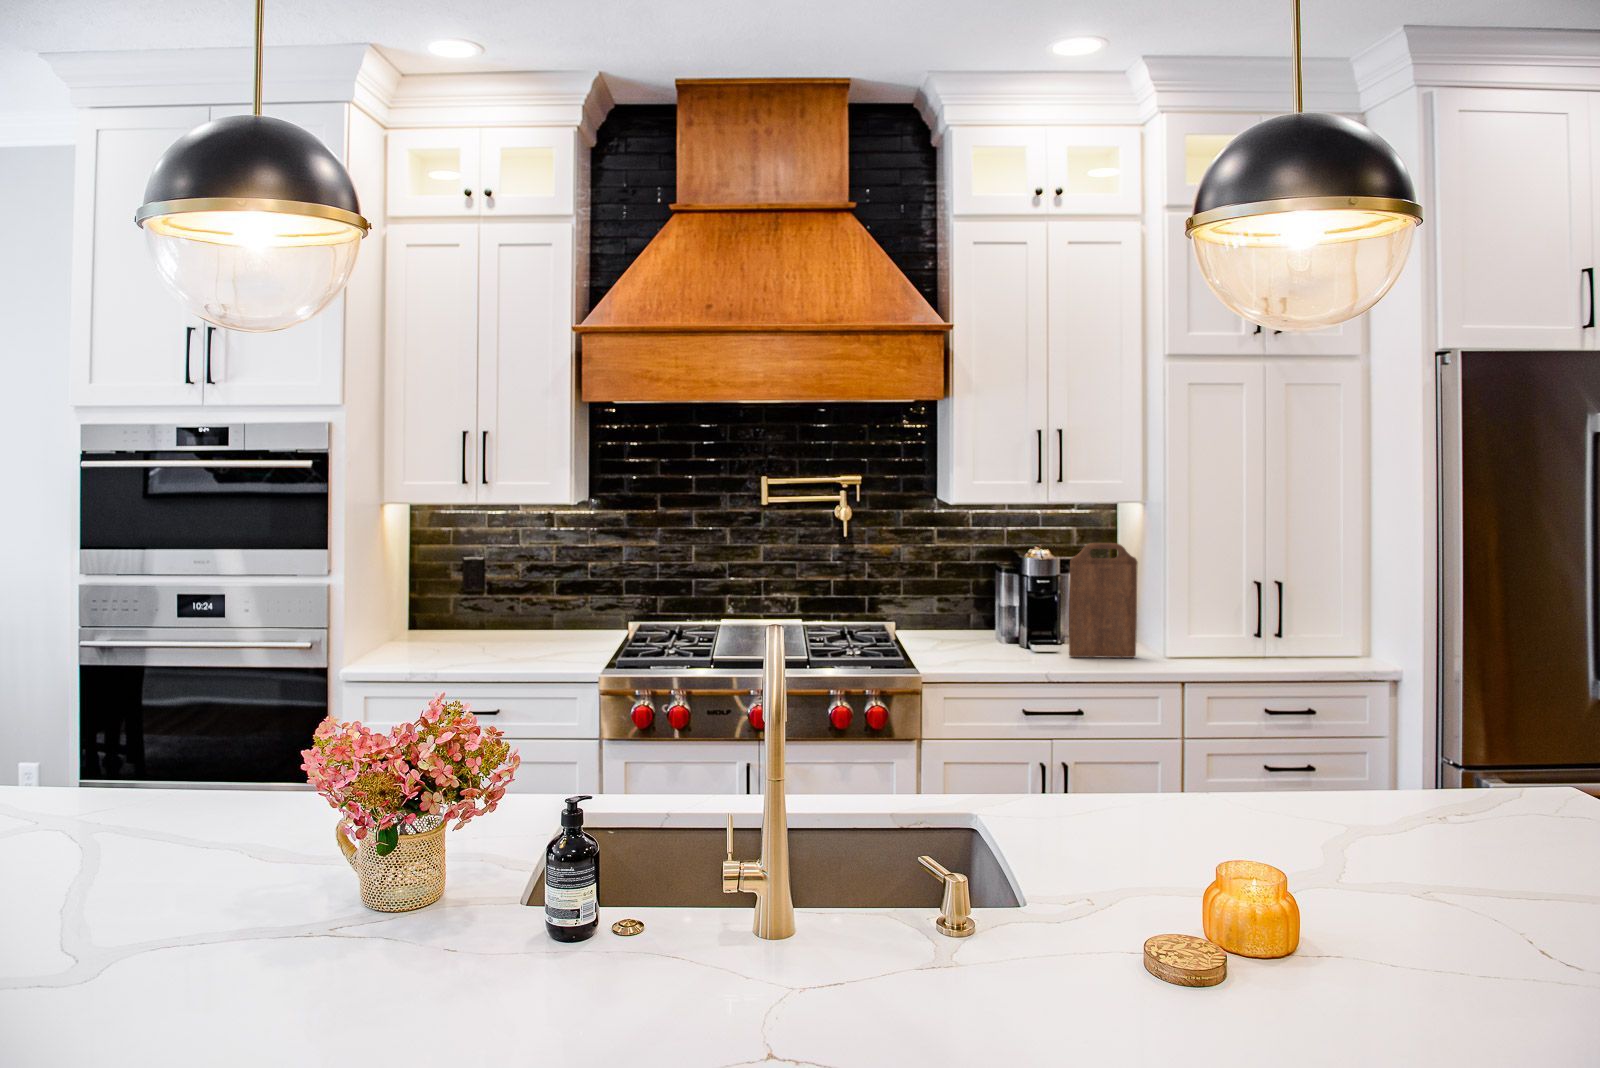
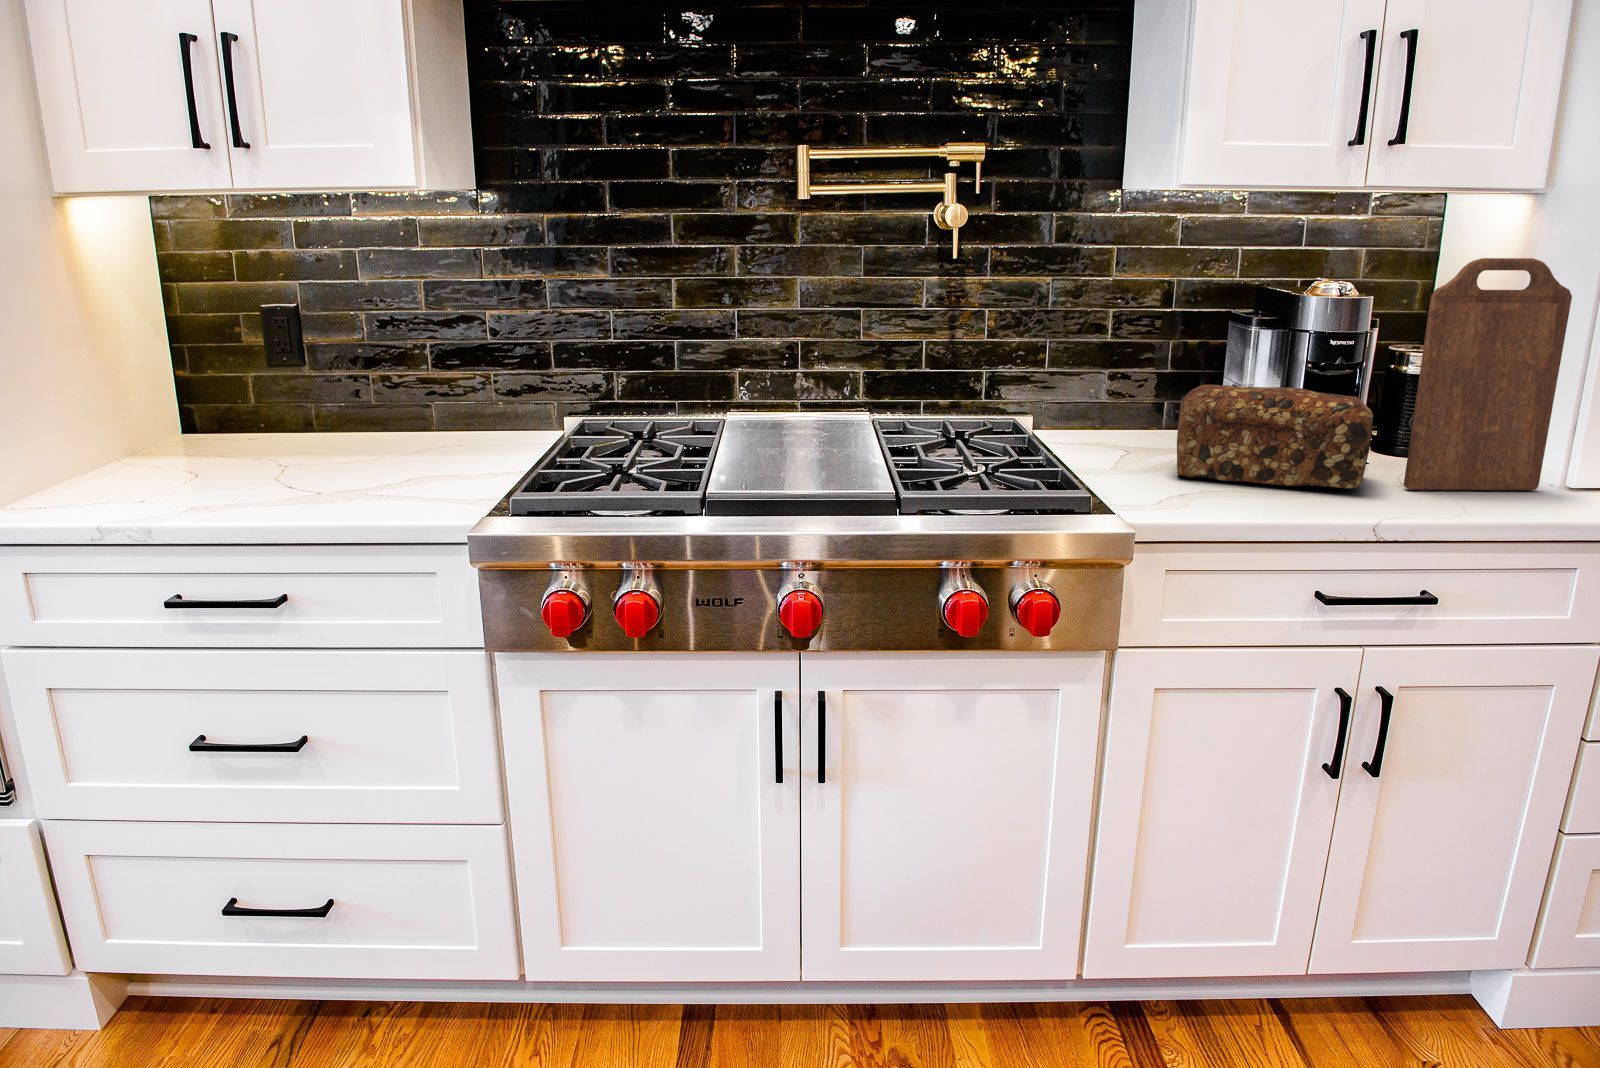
bread loaf: none [955,604,1053,656] -> present [1177,385,1373,488]

